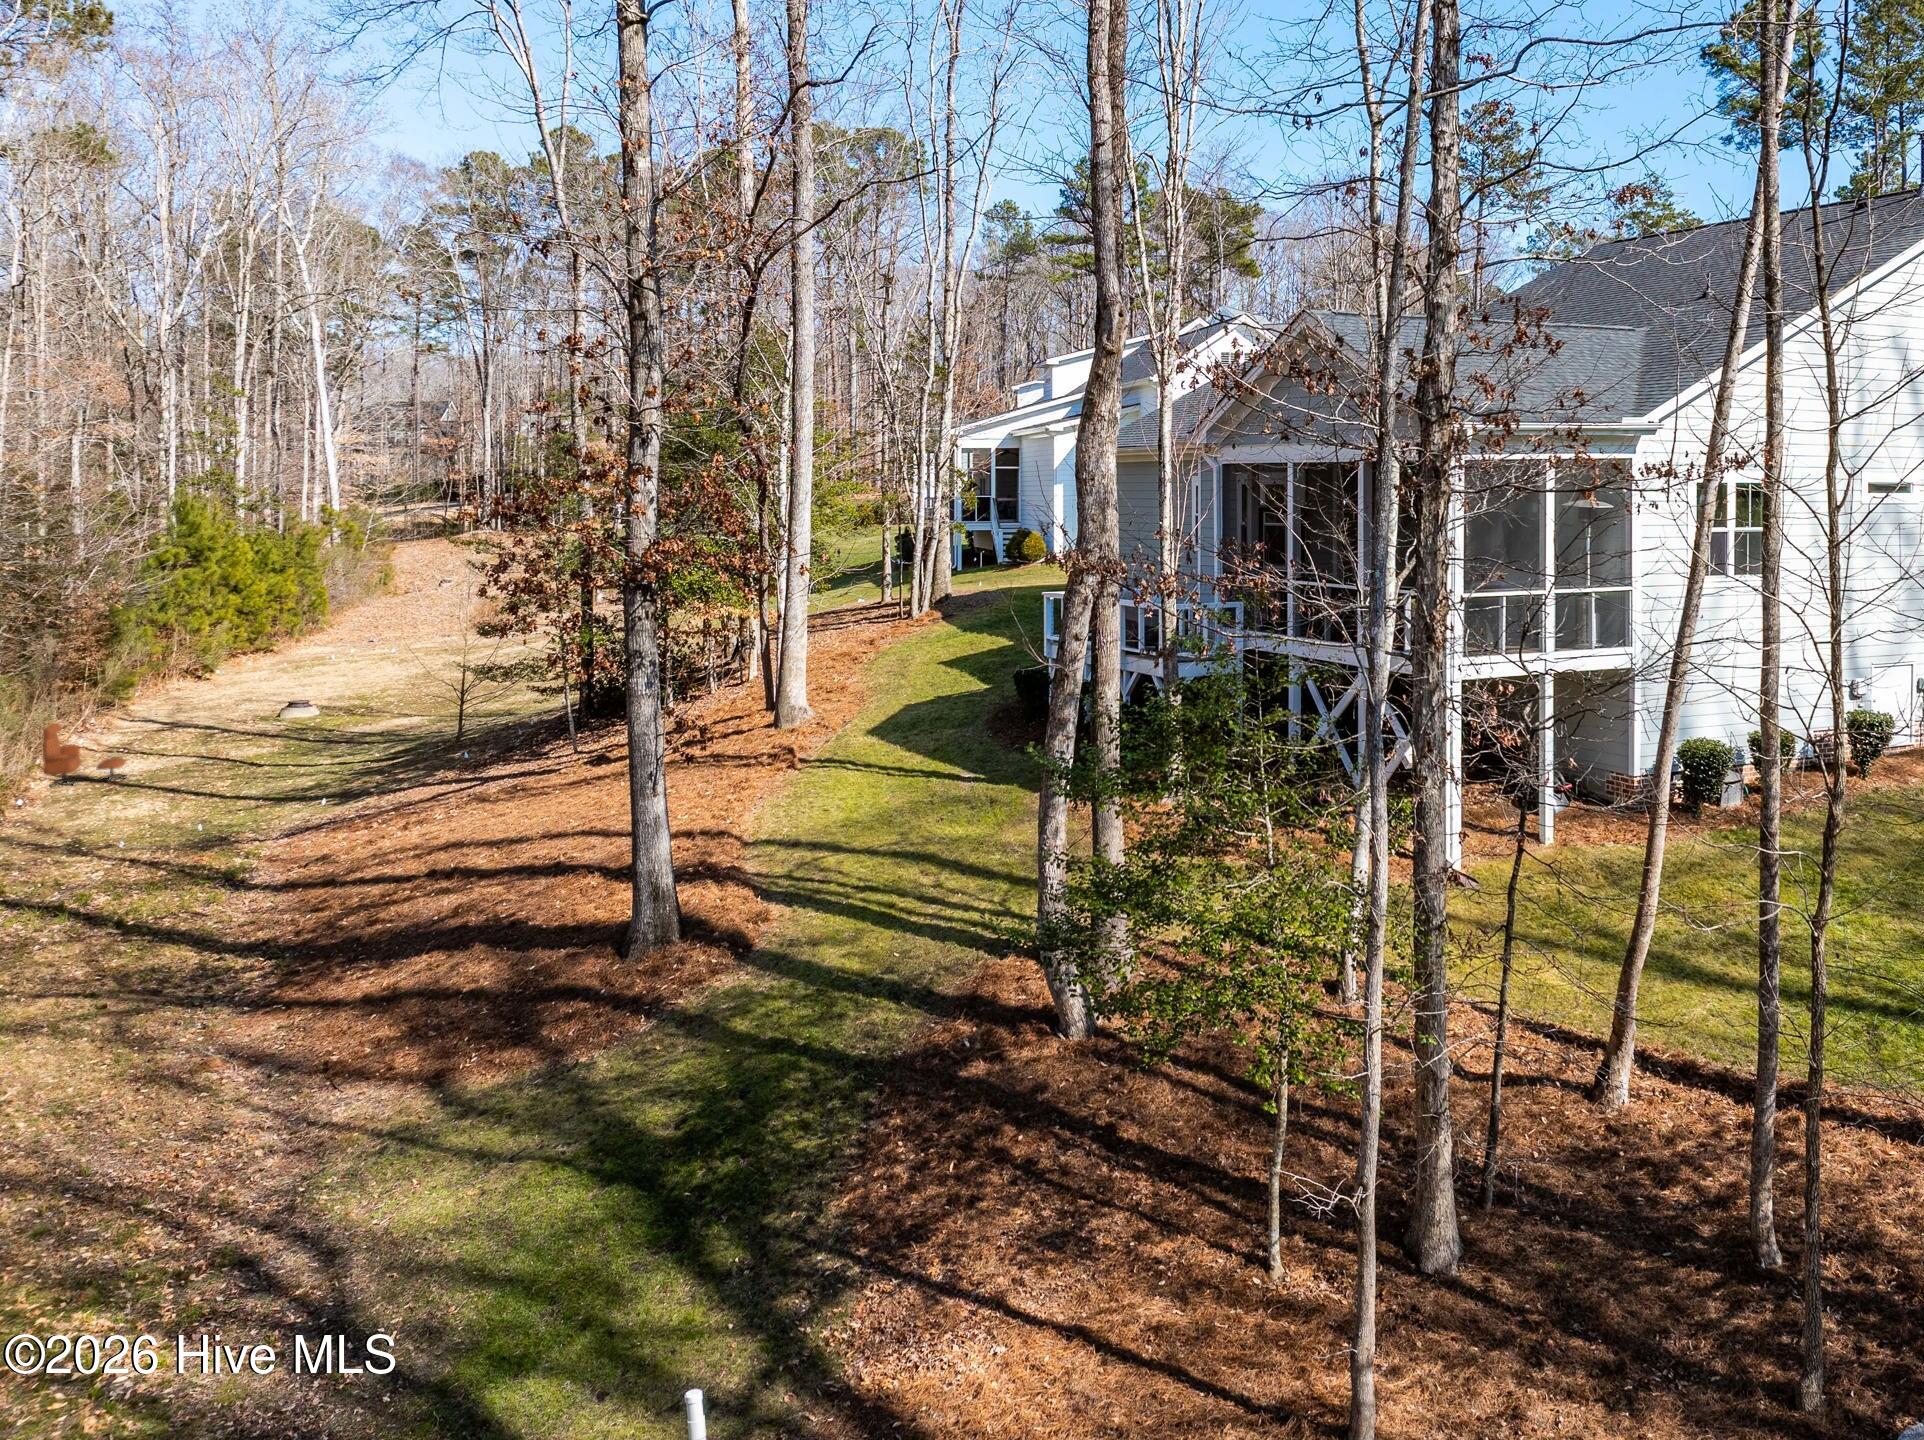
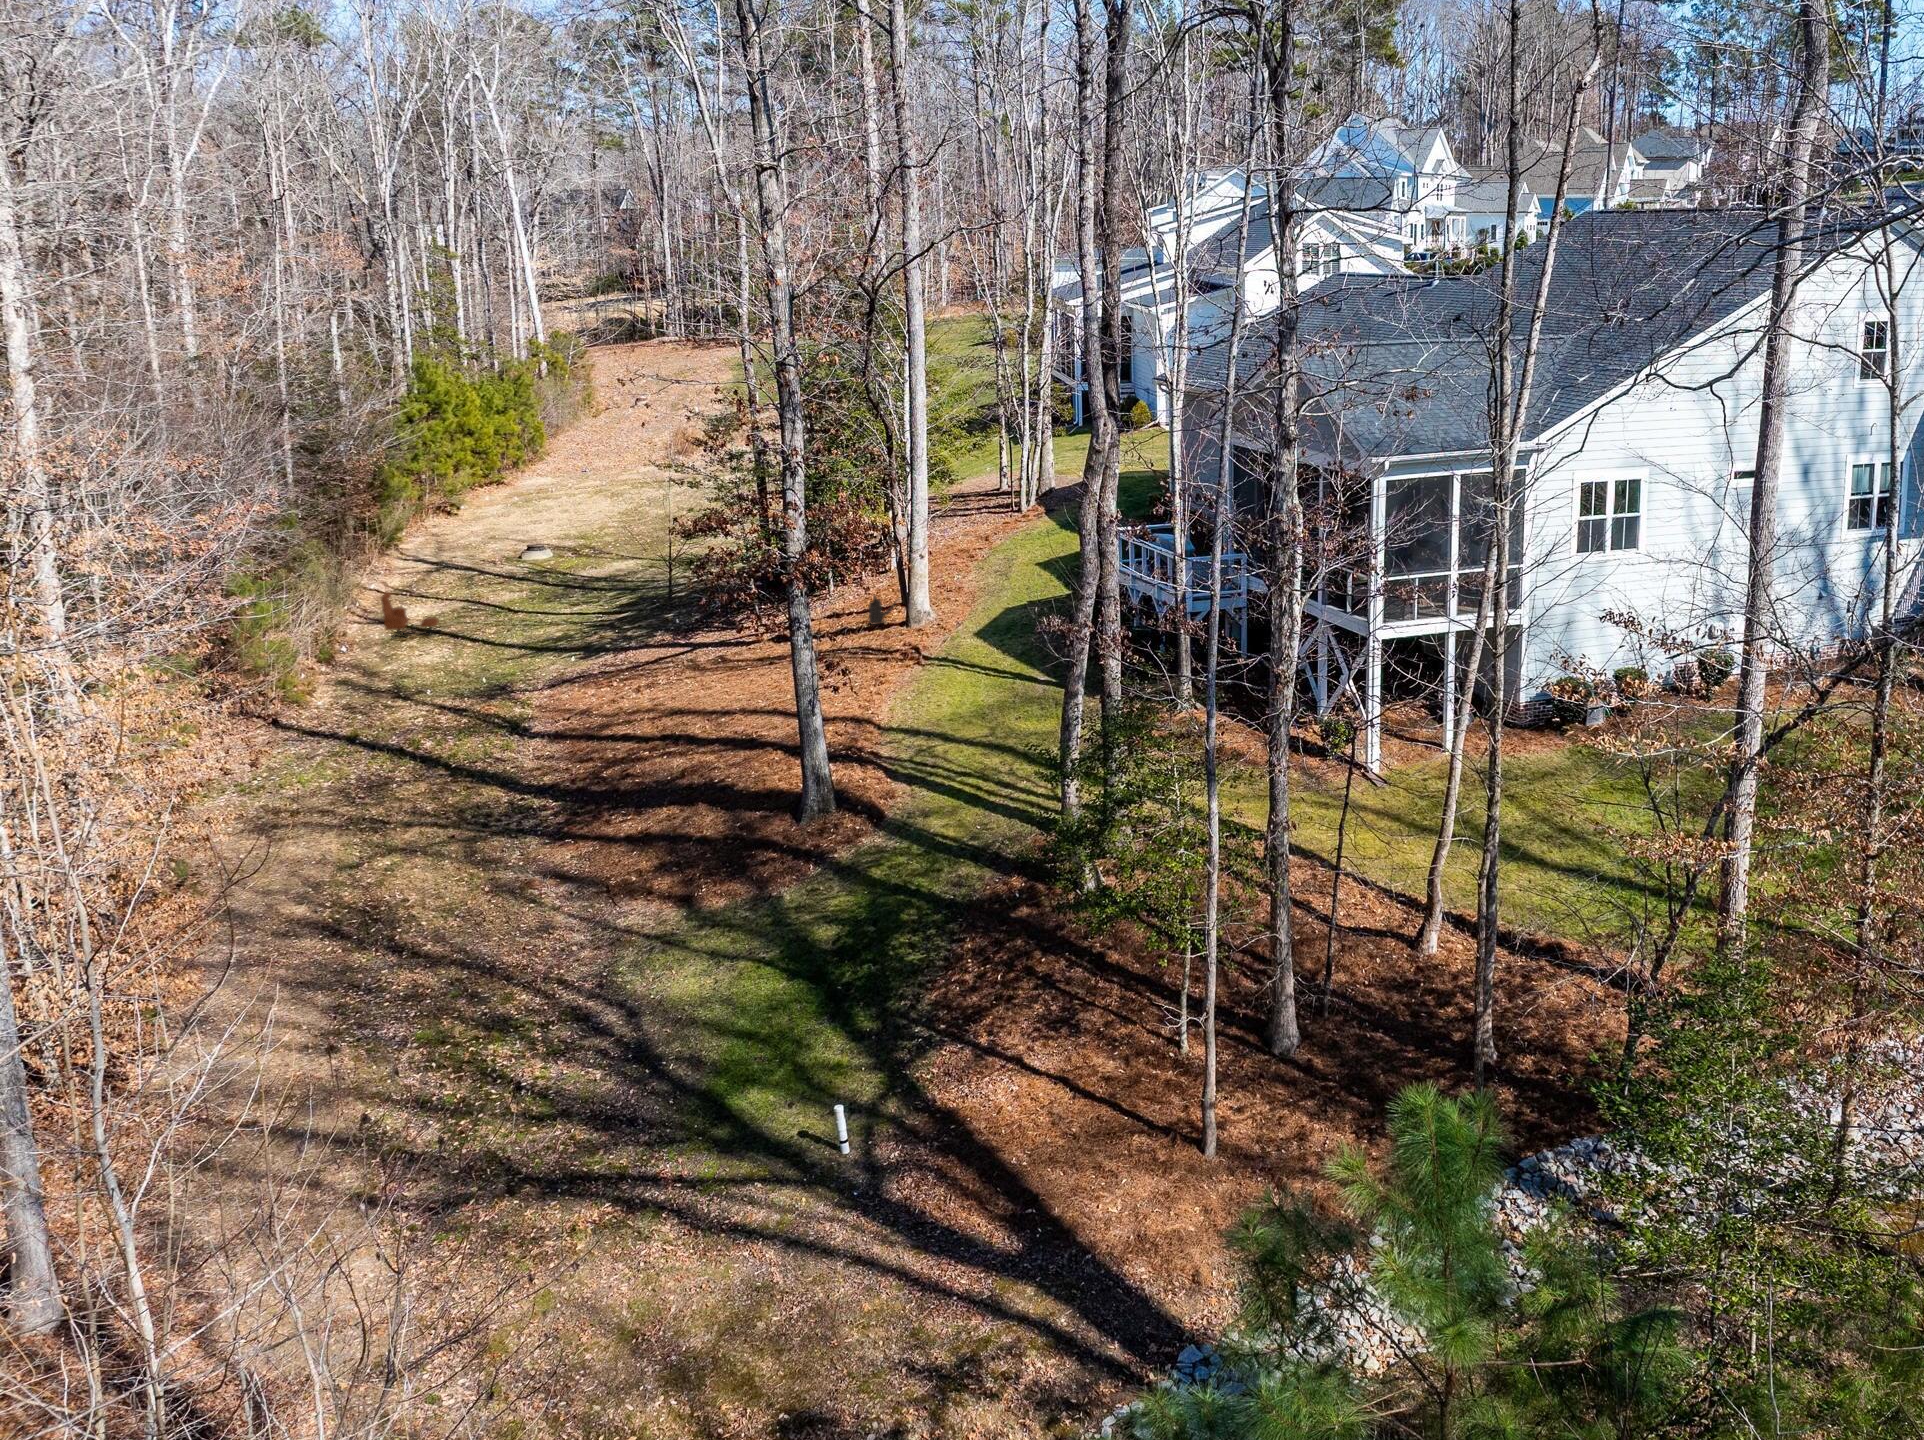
watering can: none [721,690,770,730] -> present [868,595,898,625]

